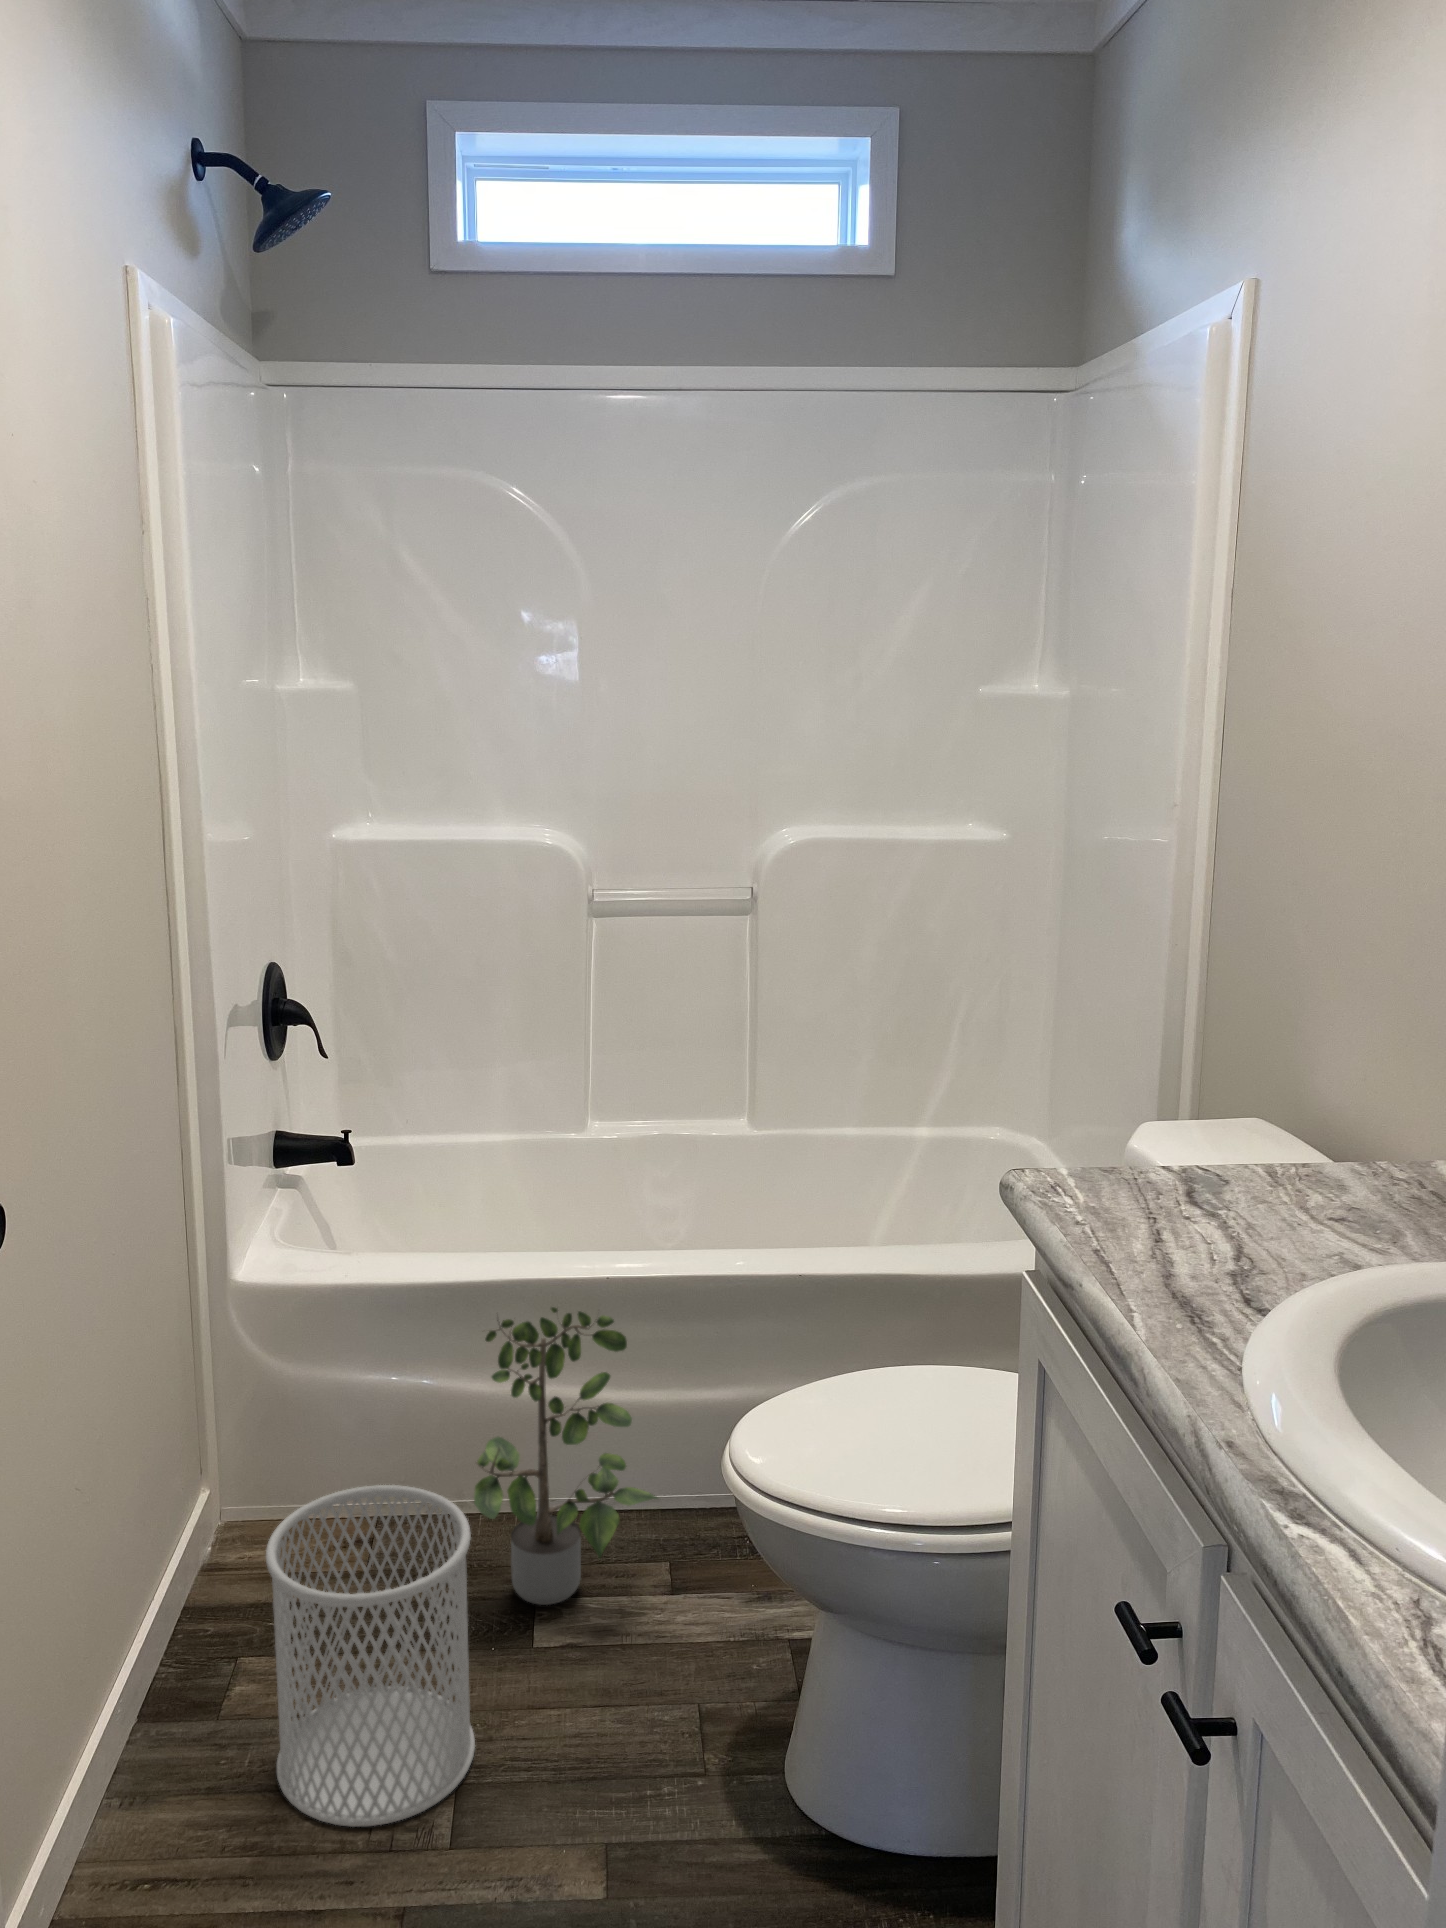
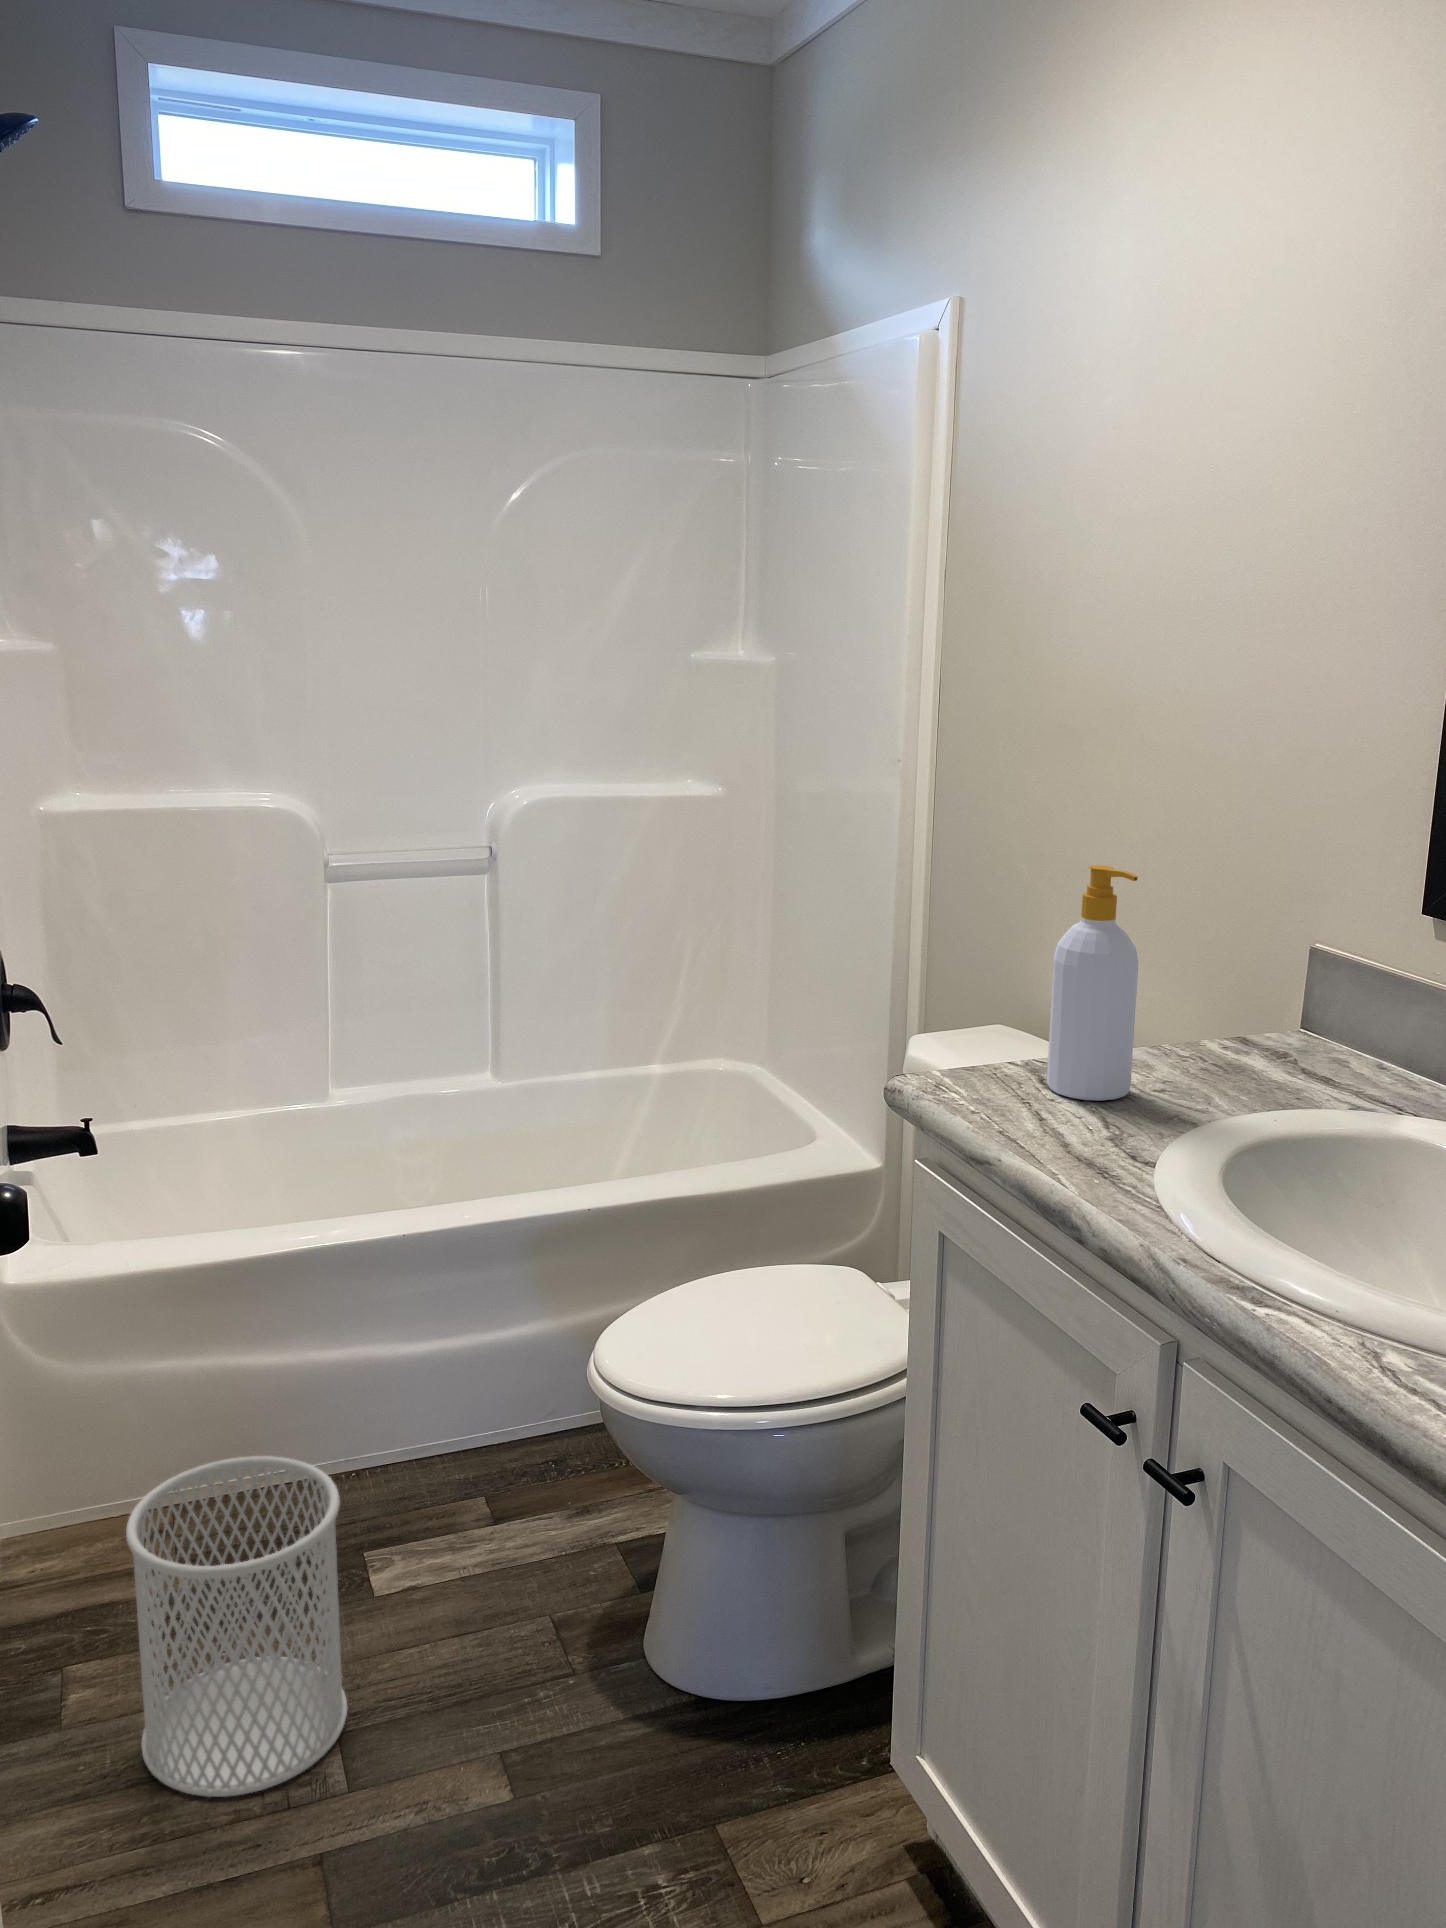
soap bottle: none [1194,942,1307,1224] -> present [1047,865,1138,1101]
potted plant: present [474,1307,658,1605] -> none [299,1255,488,1558]

